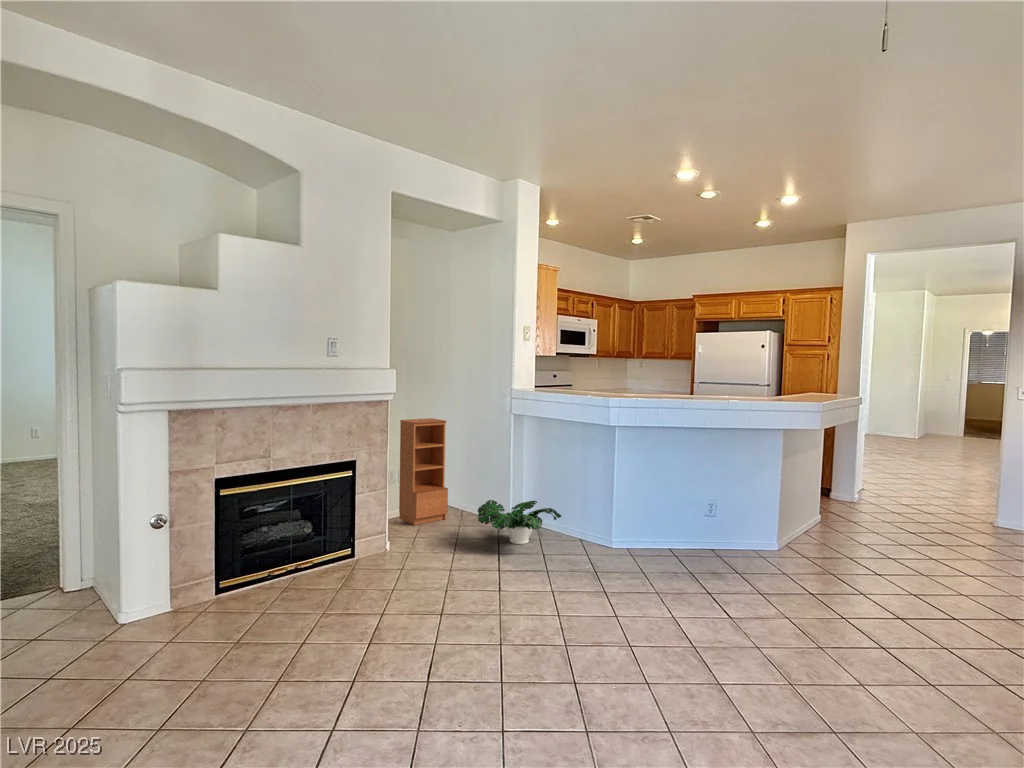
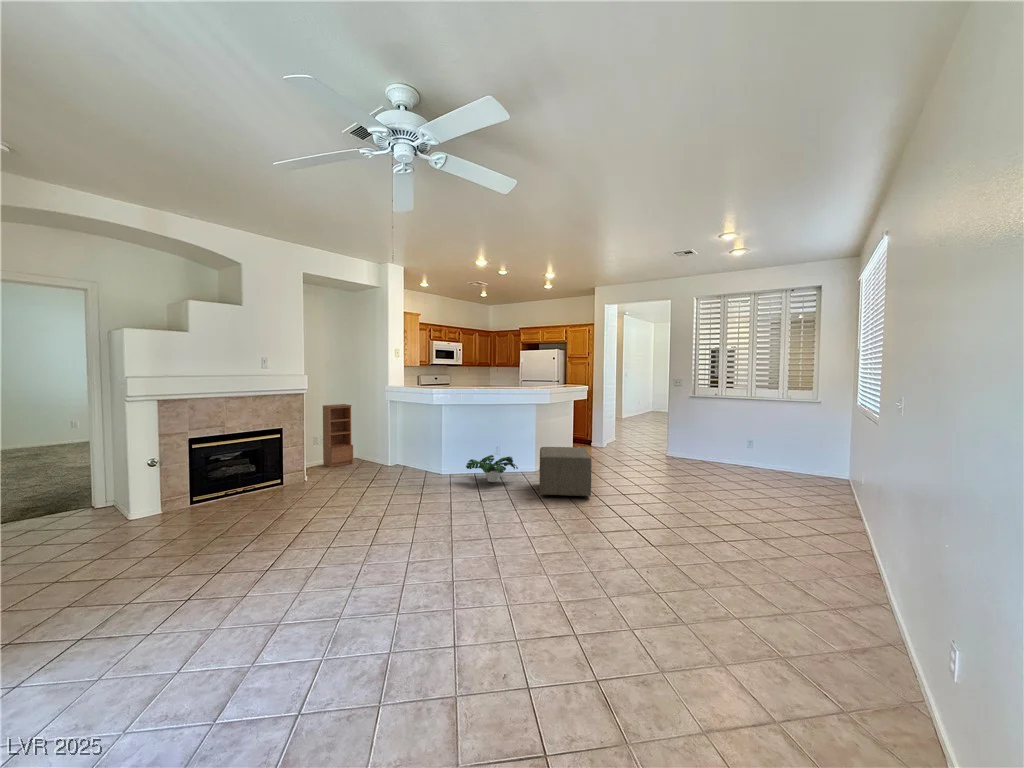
potted plant: present [478,500,561,544] -> present [466,455,518,482]
ottoman: none [818,514,967,626] -> present [539,447,591,498]

